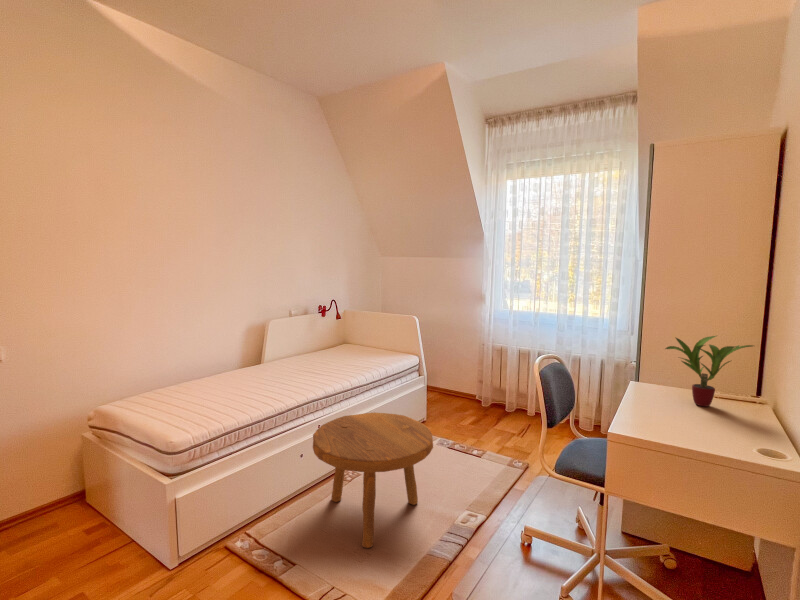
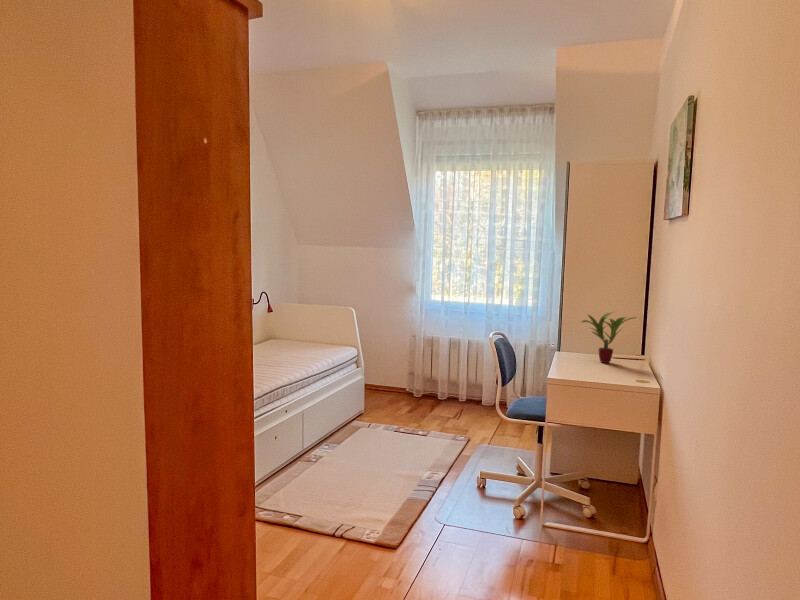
footstool: present [313,412,433,548] -> none [296,394,404,500]

